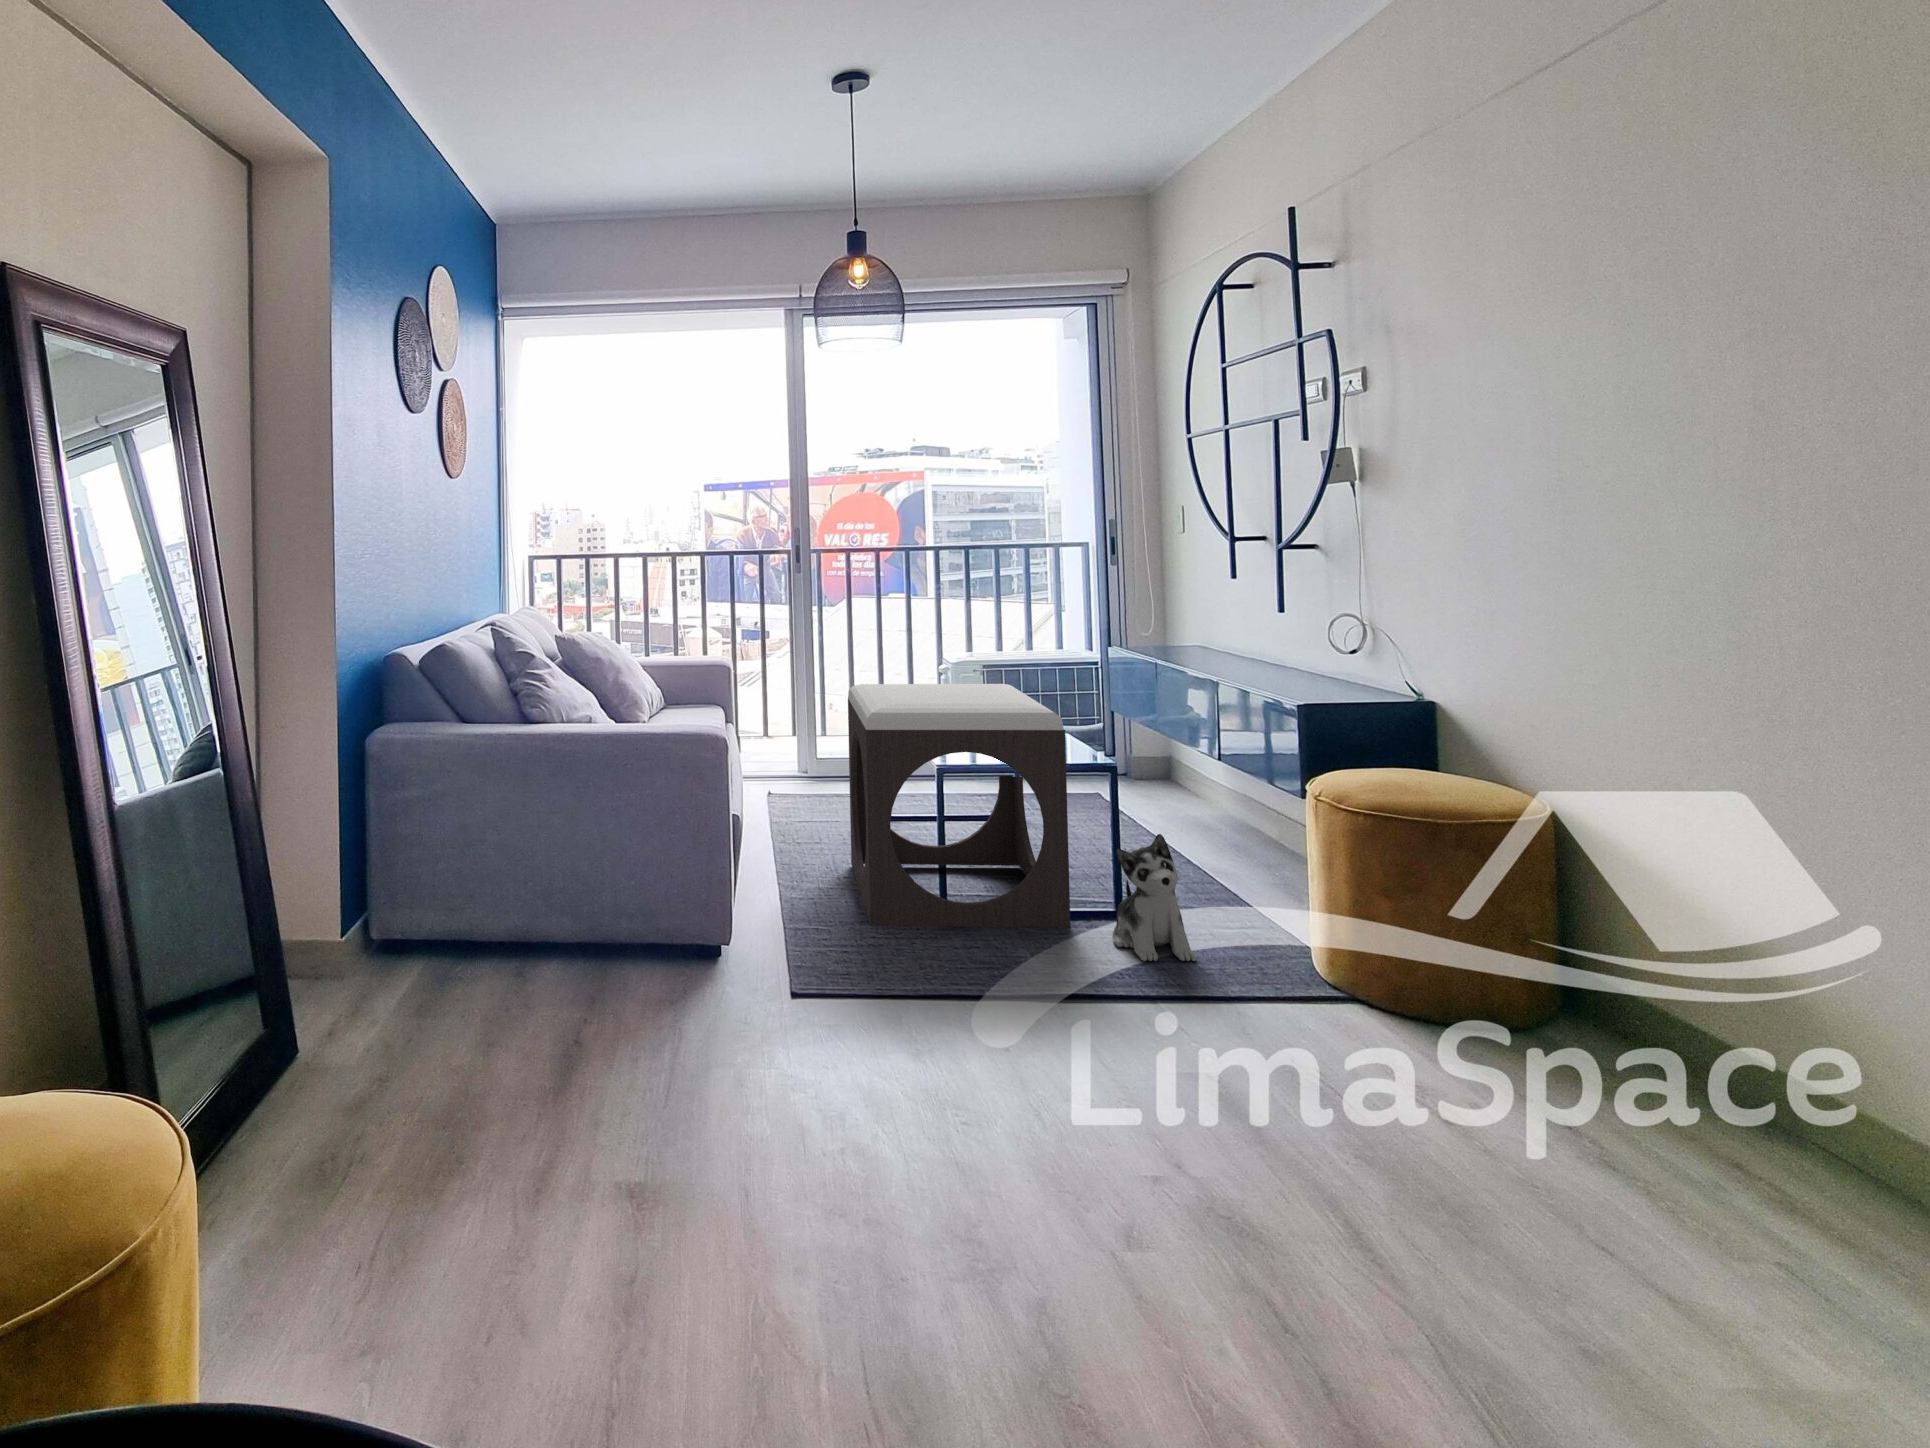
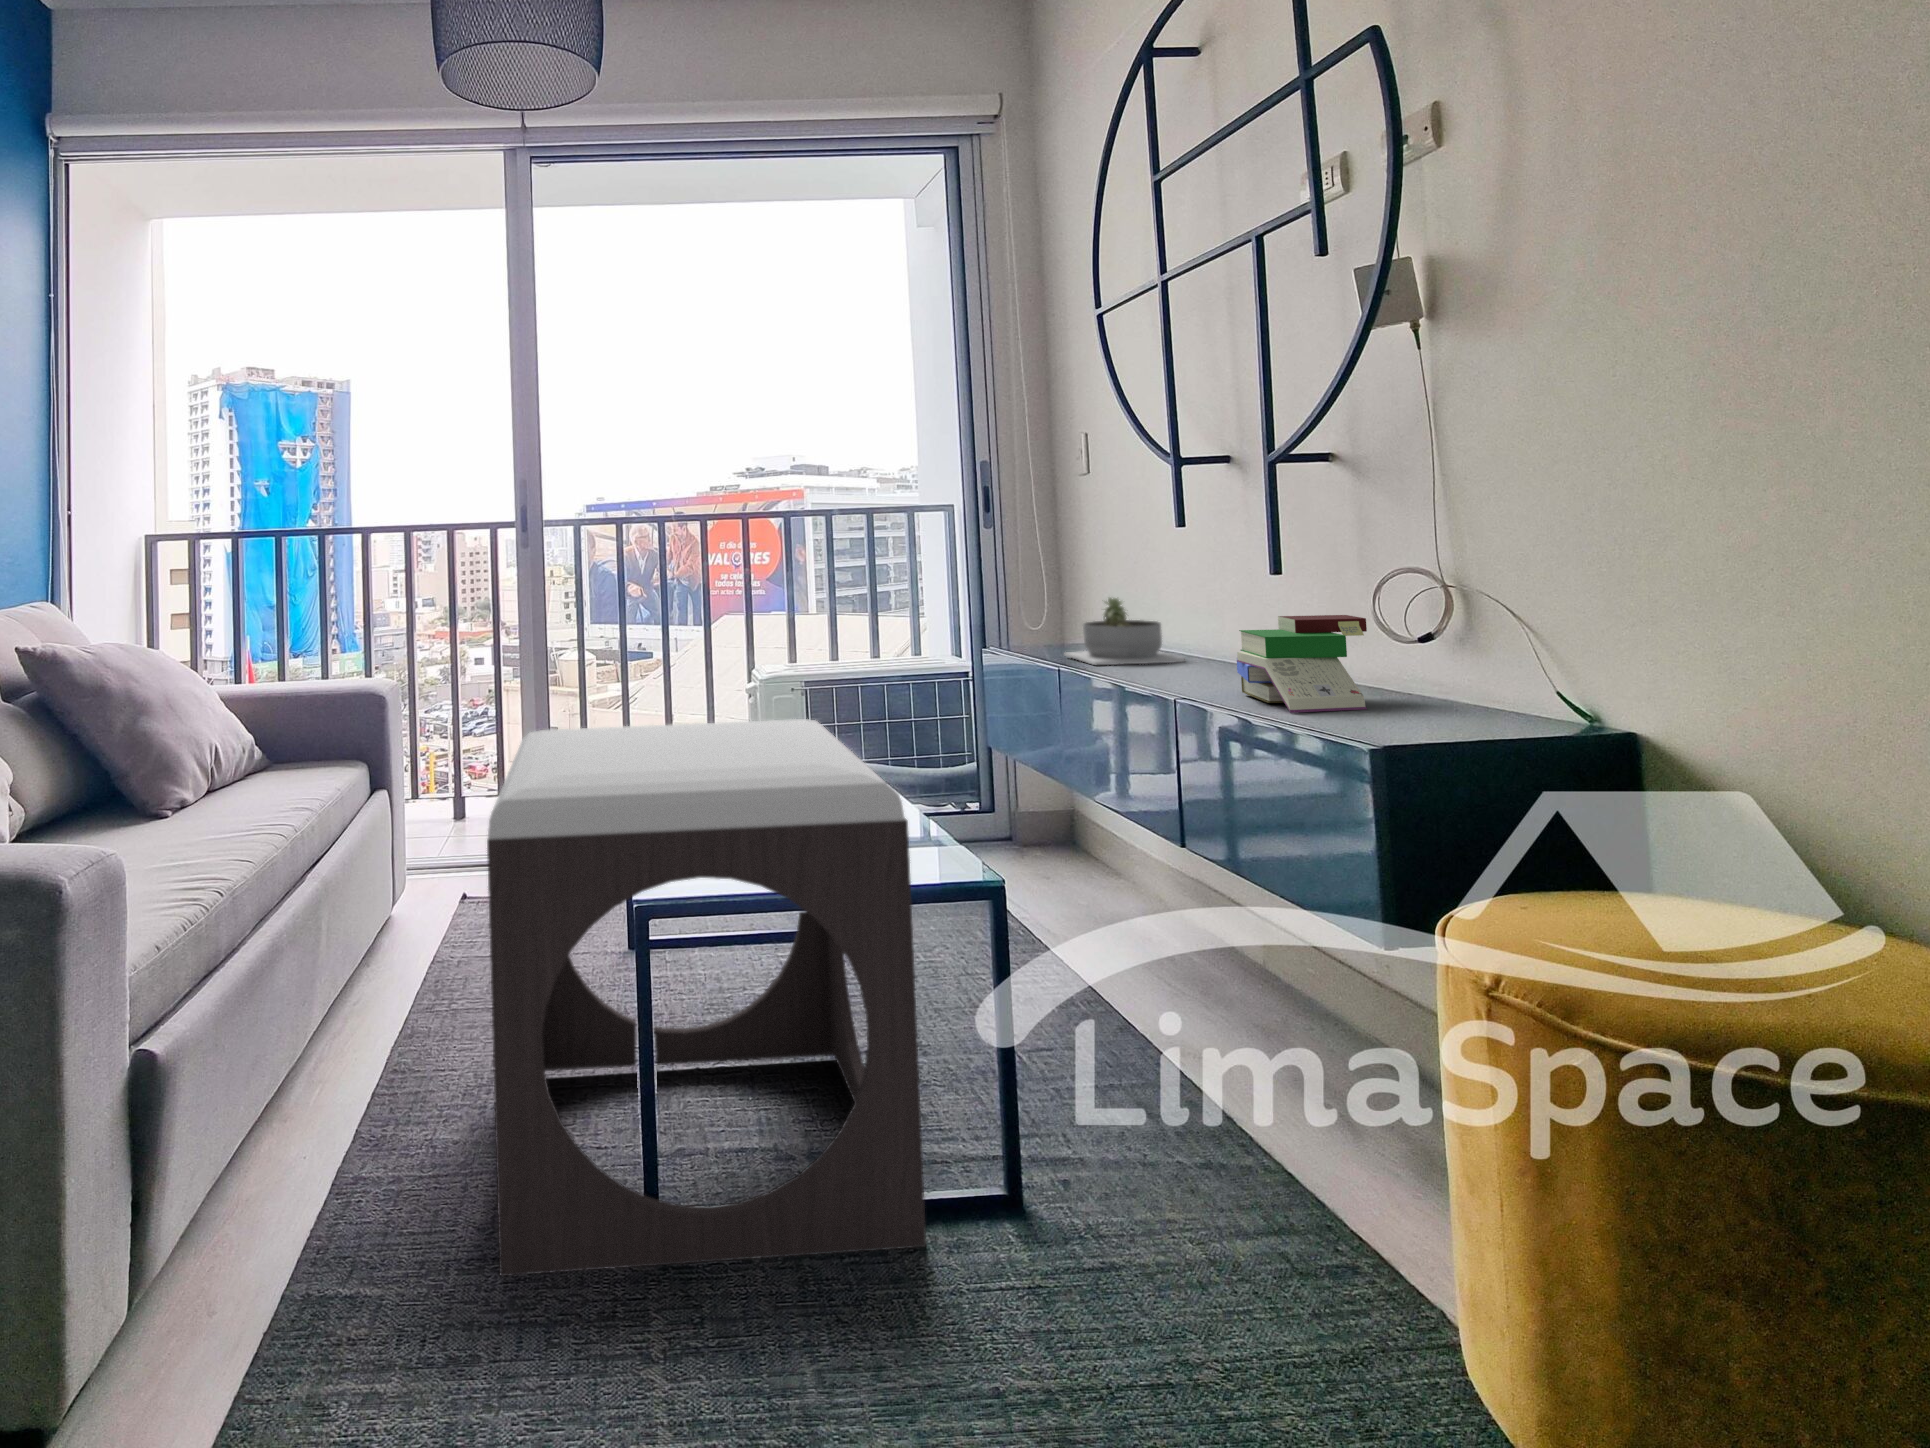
succulent planter: none [1160,619,1236,661] -> present [1065,598,1185,665]
book: none [1251,637,1324,689] -> present [1237,615,1367,713]
plush toy: present [1112,834,1196,961] -> none [1015,1055,1205,1375]

